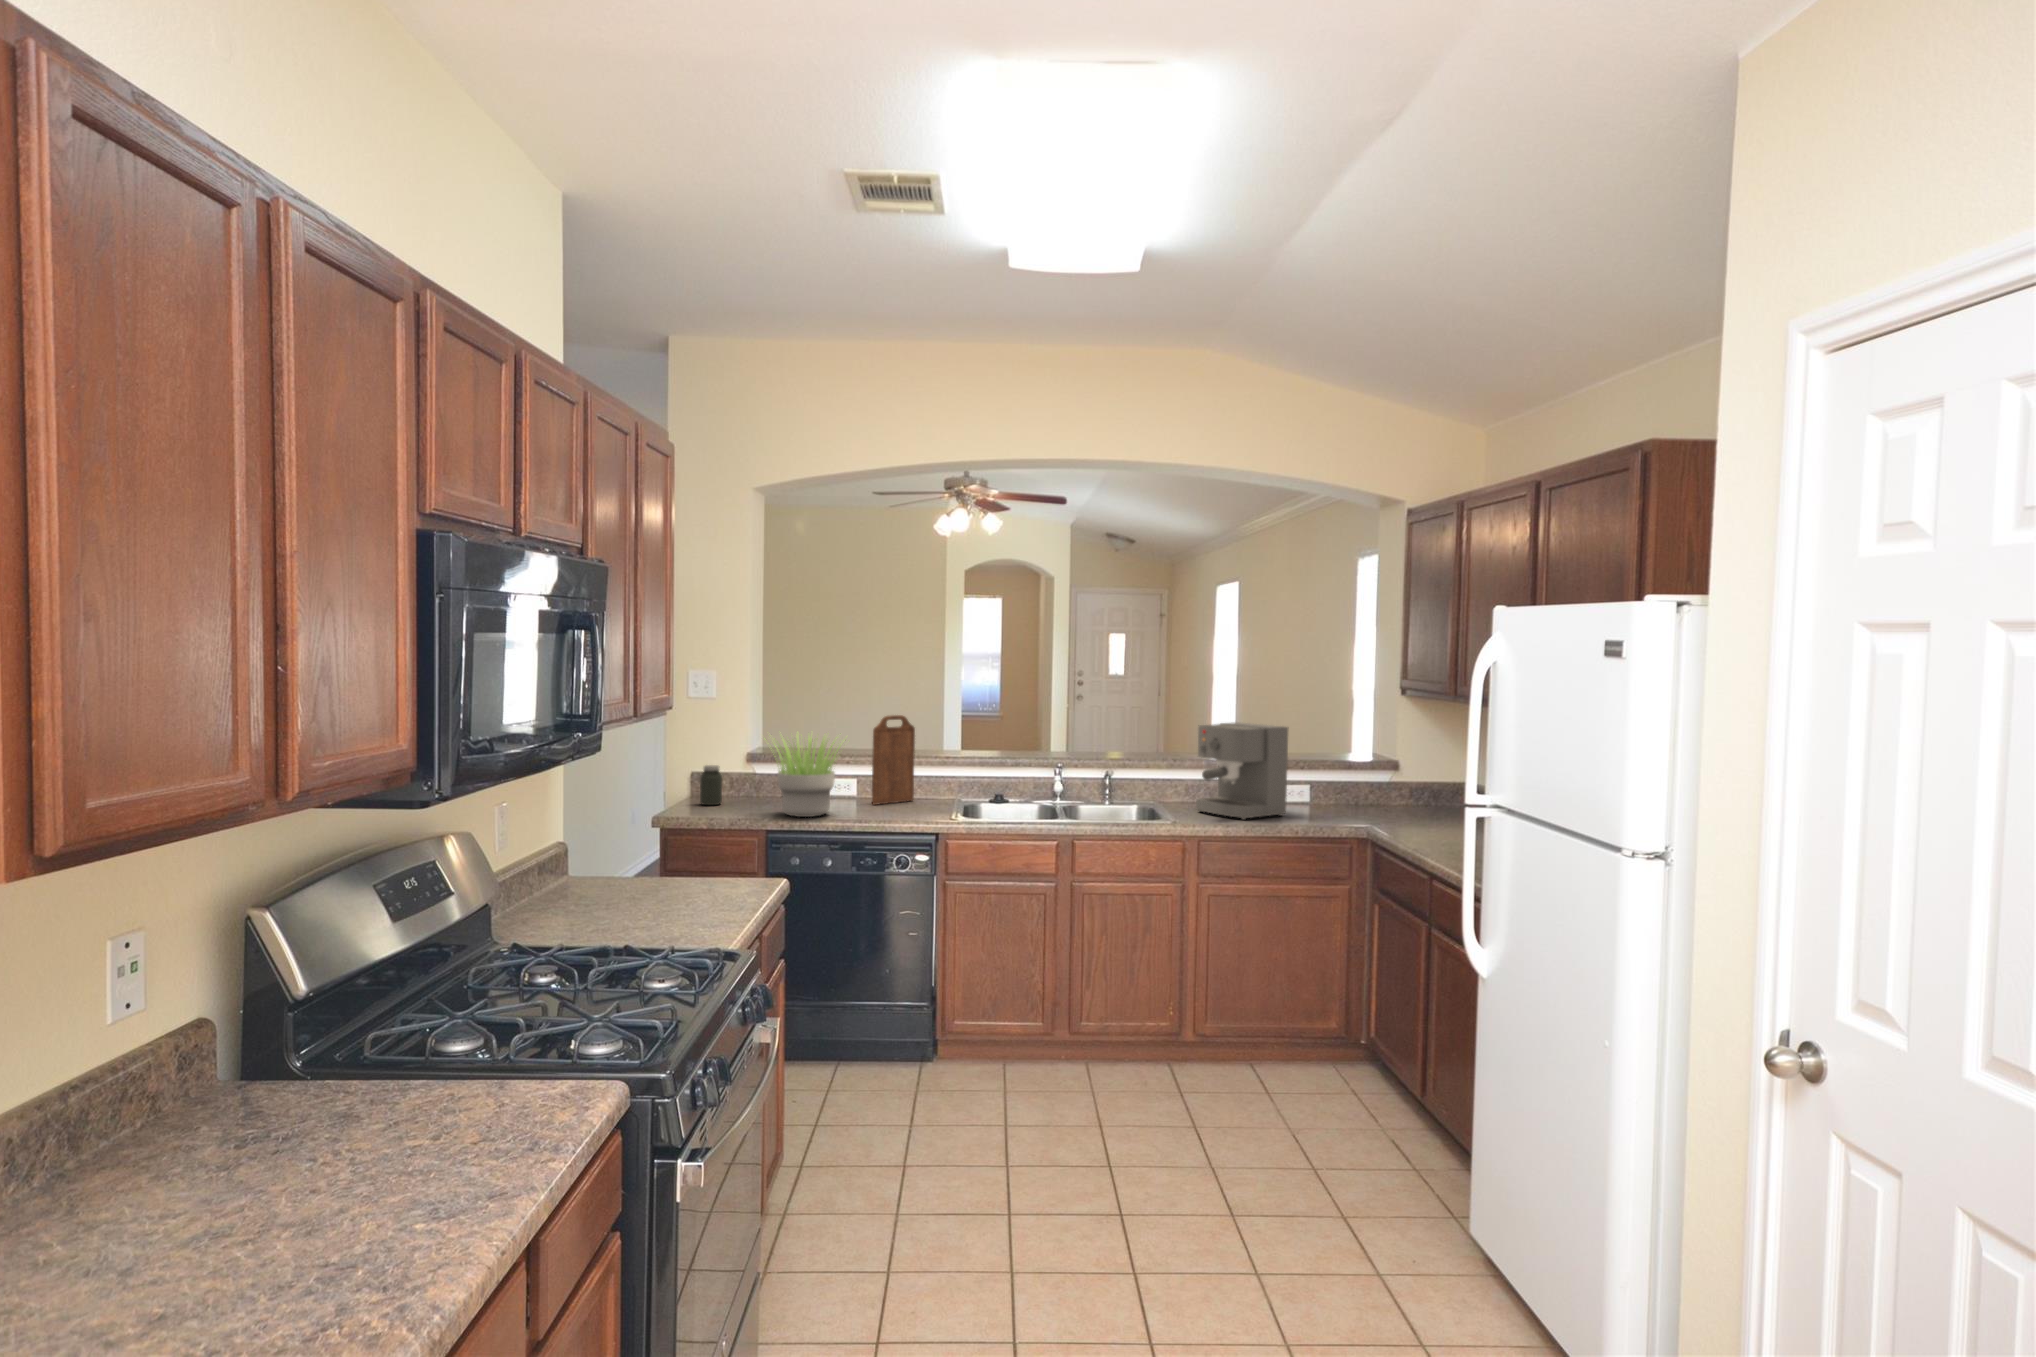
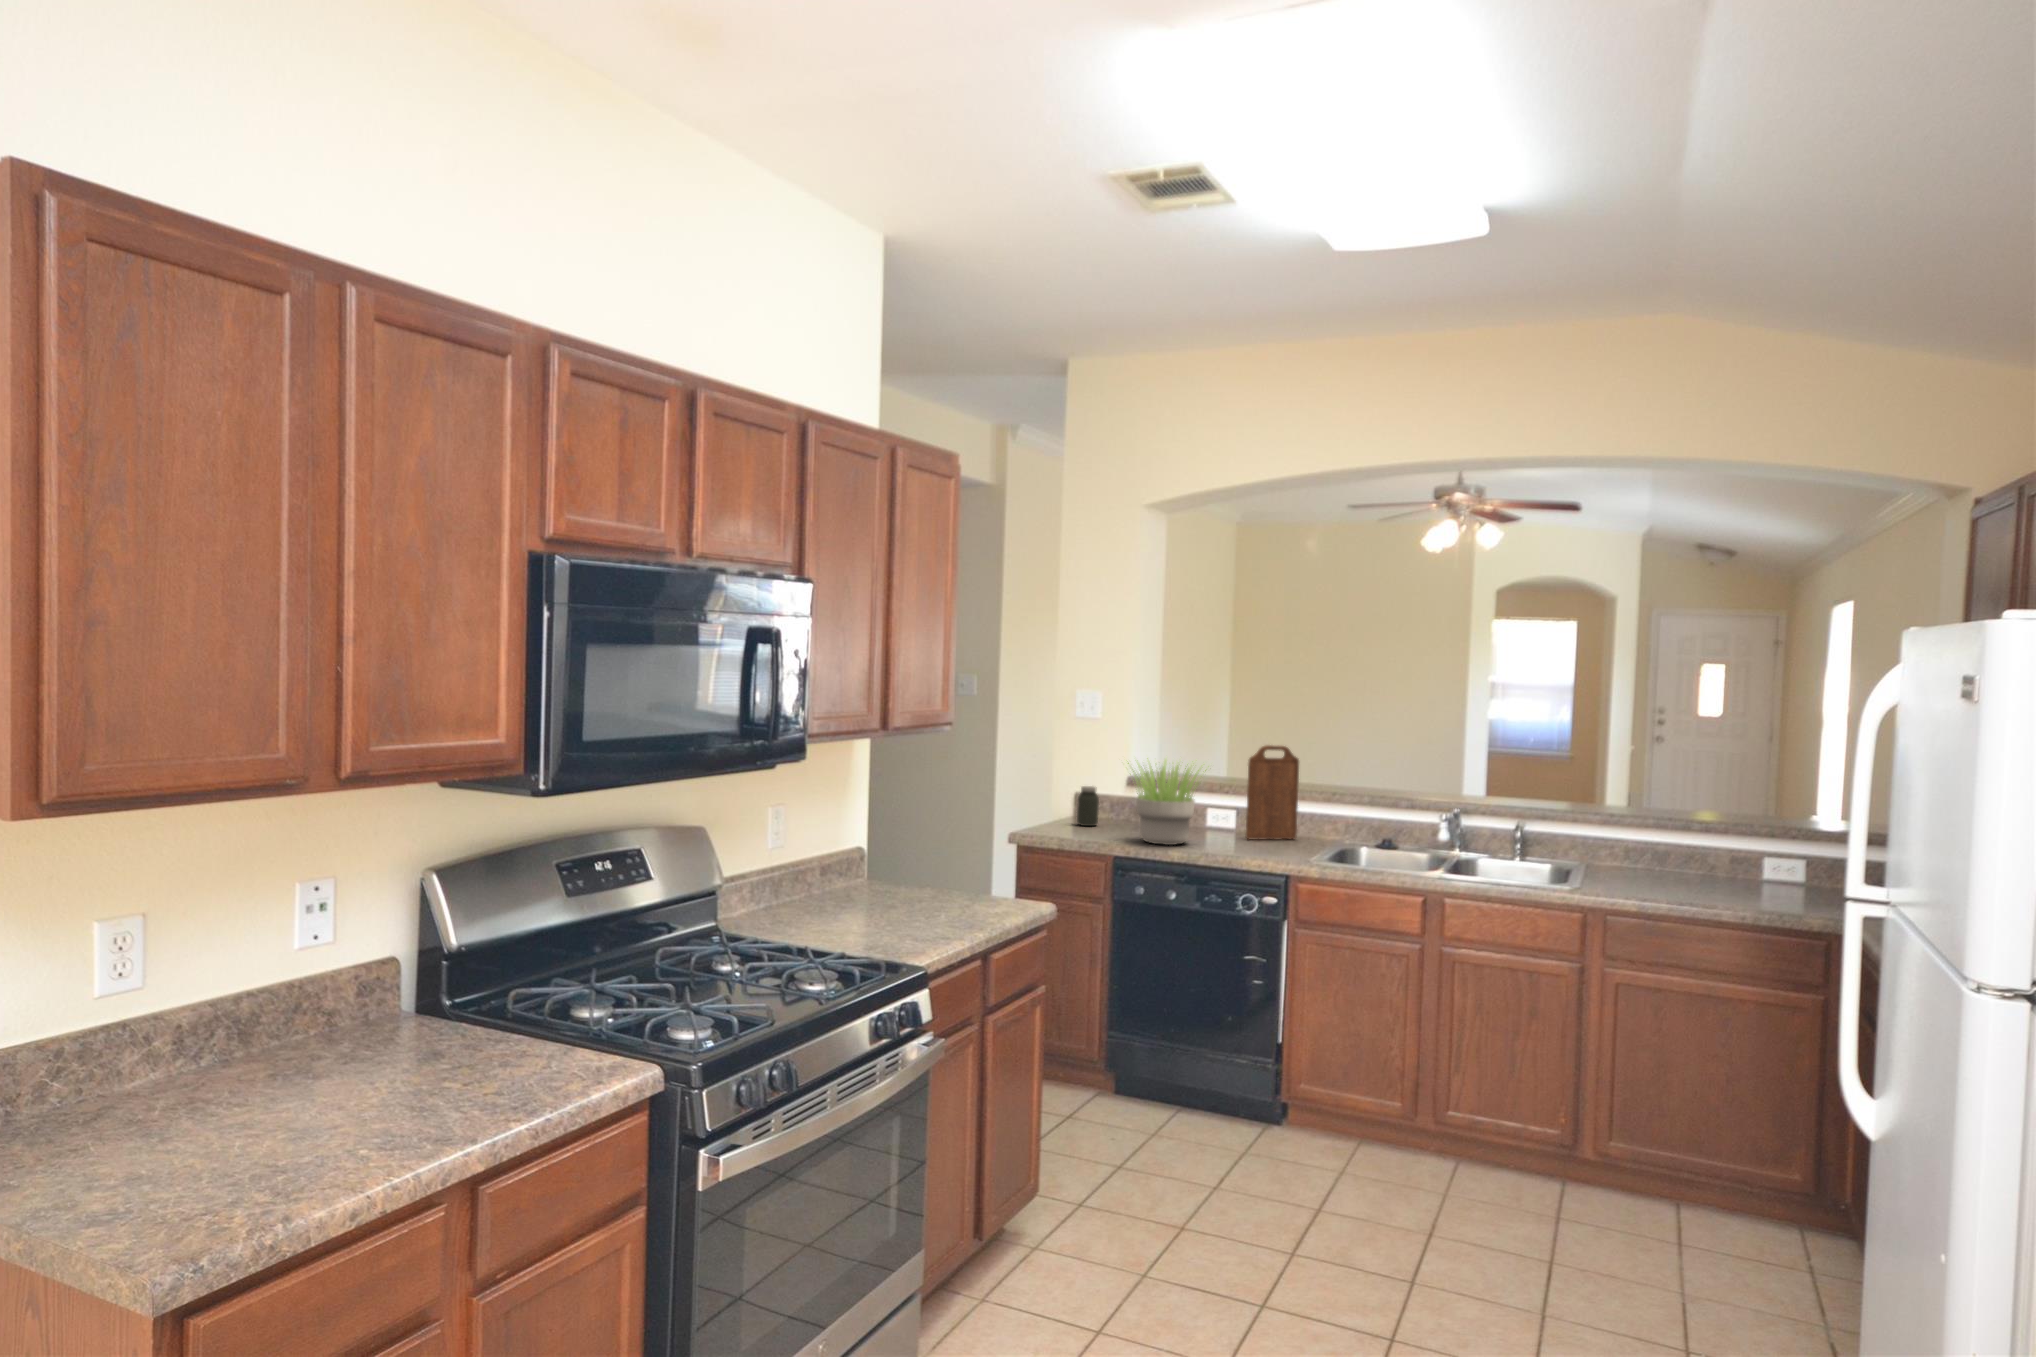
coffee maker: present [1196,722,1288,820] -> none [1624,774,1762,897]

